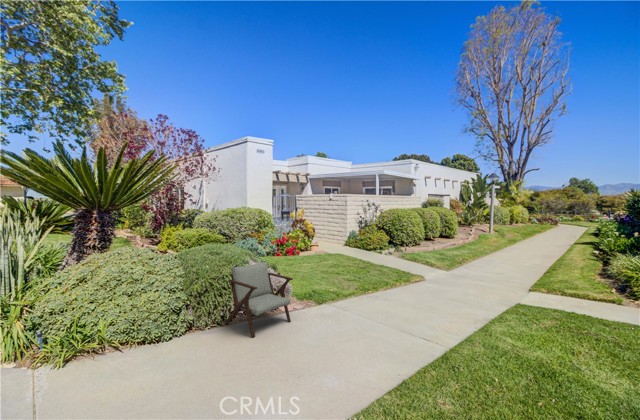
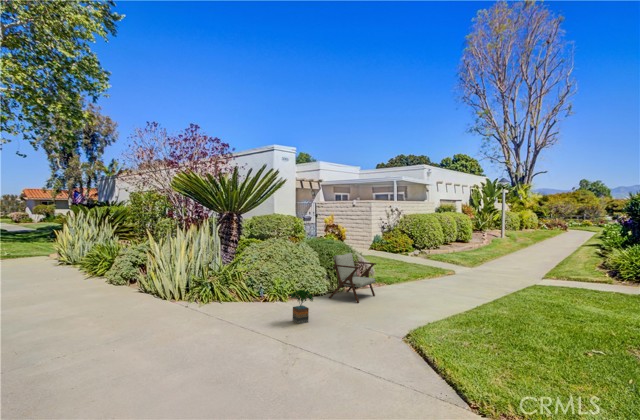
potted tree: none [93,332,136,395] -> present [291,290,313,324]

